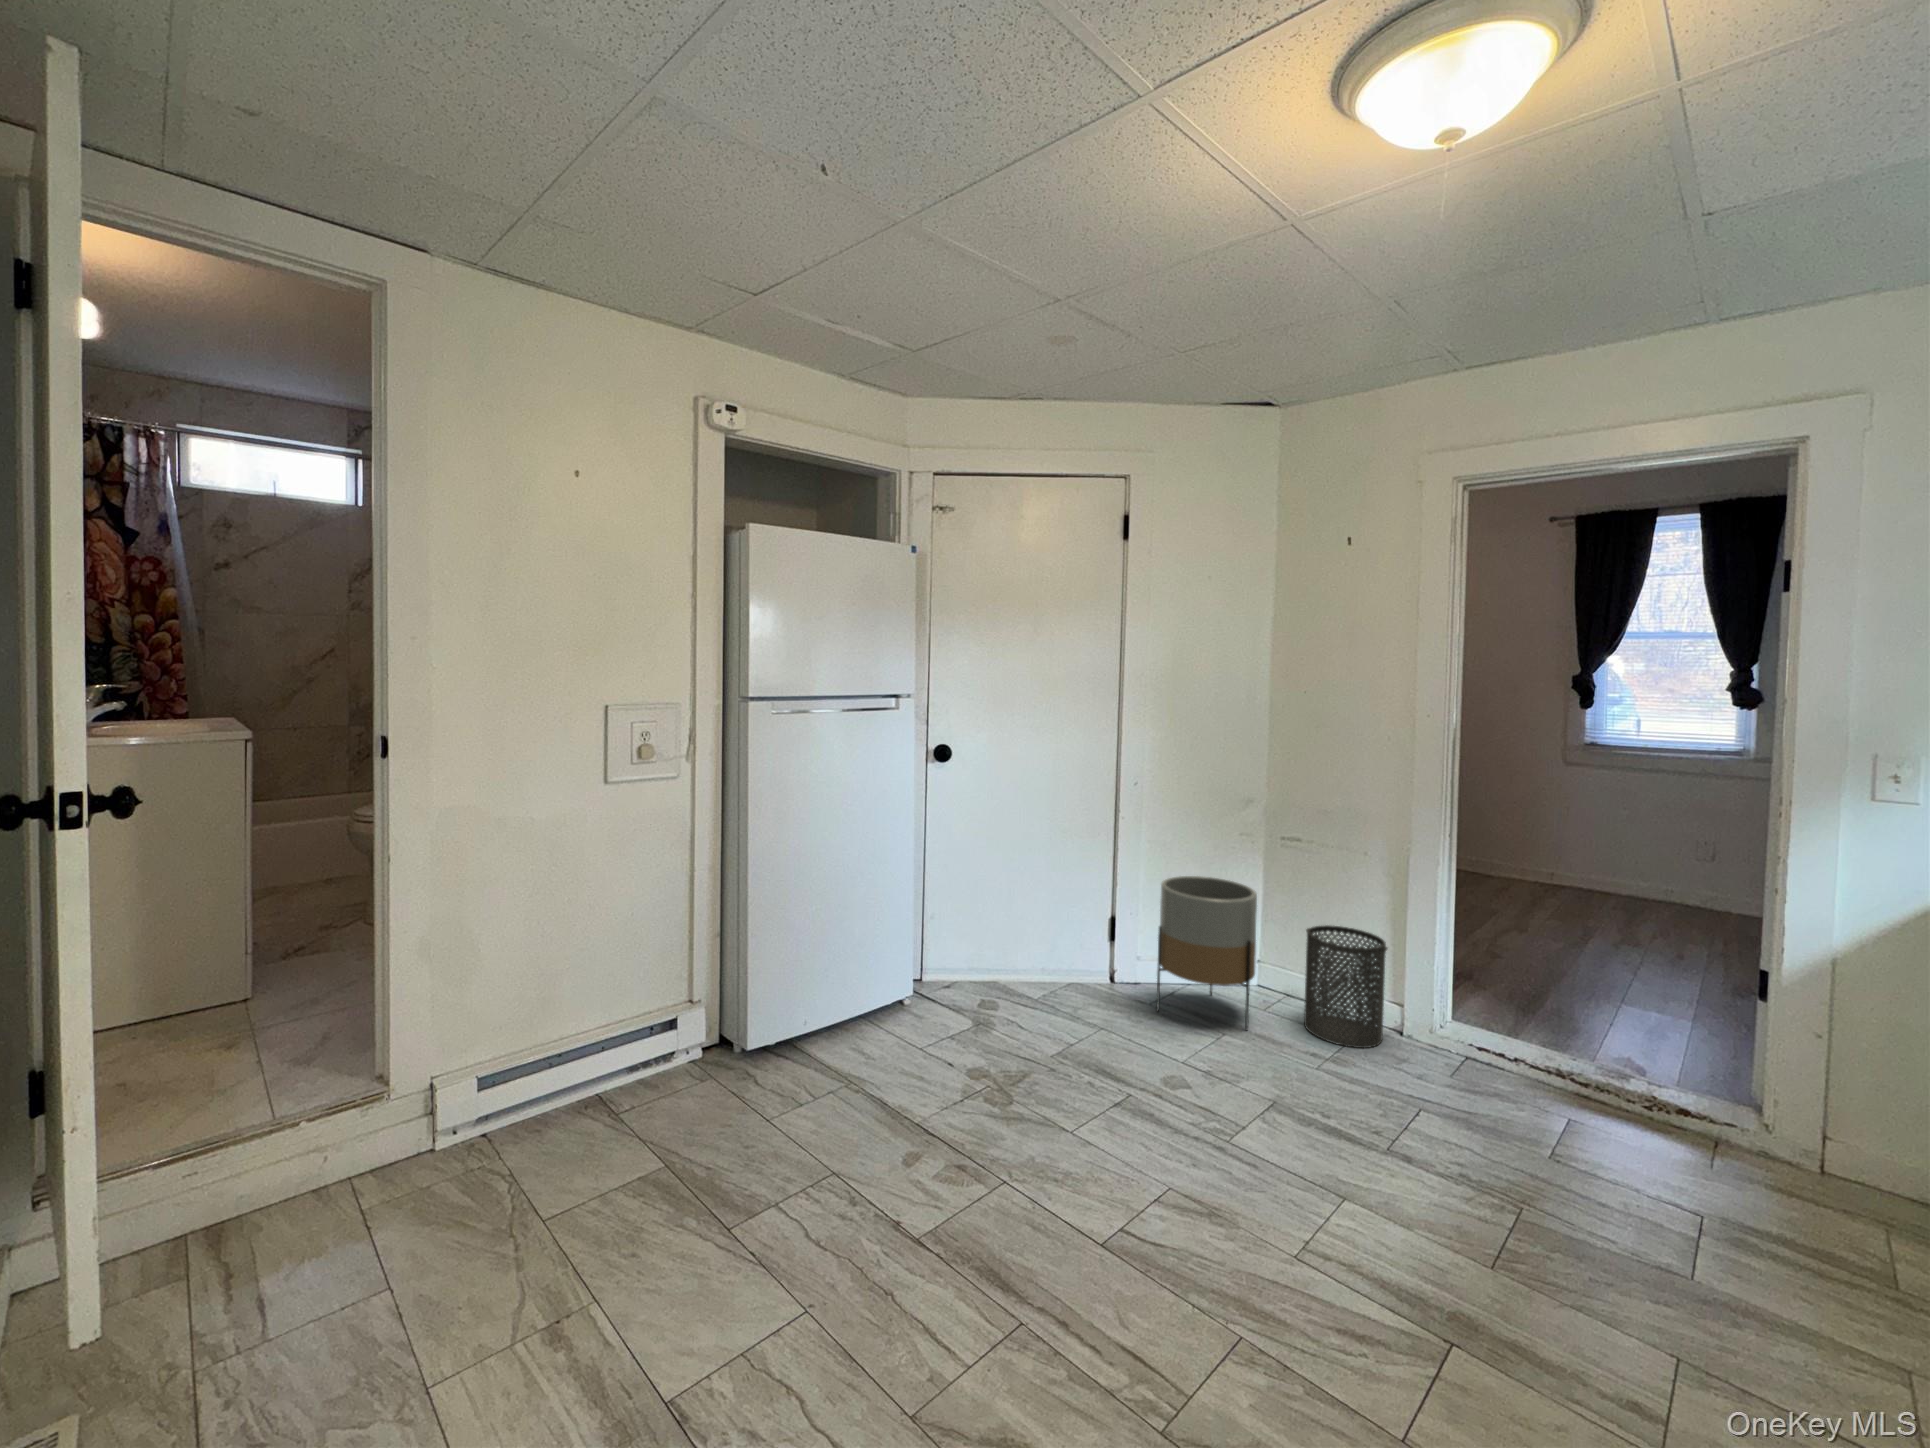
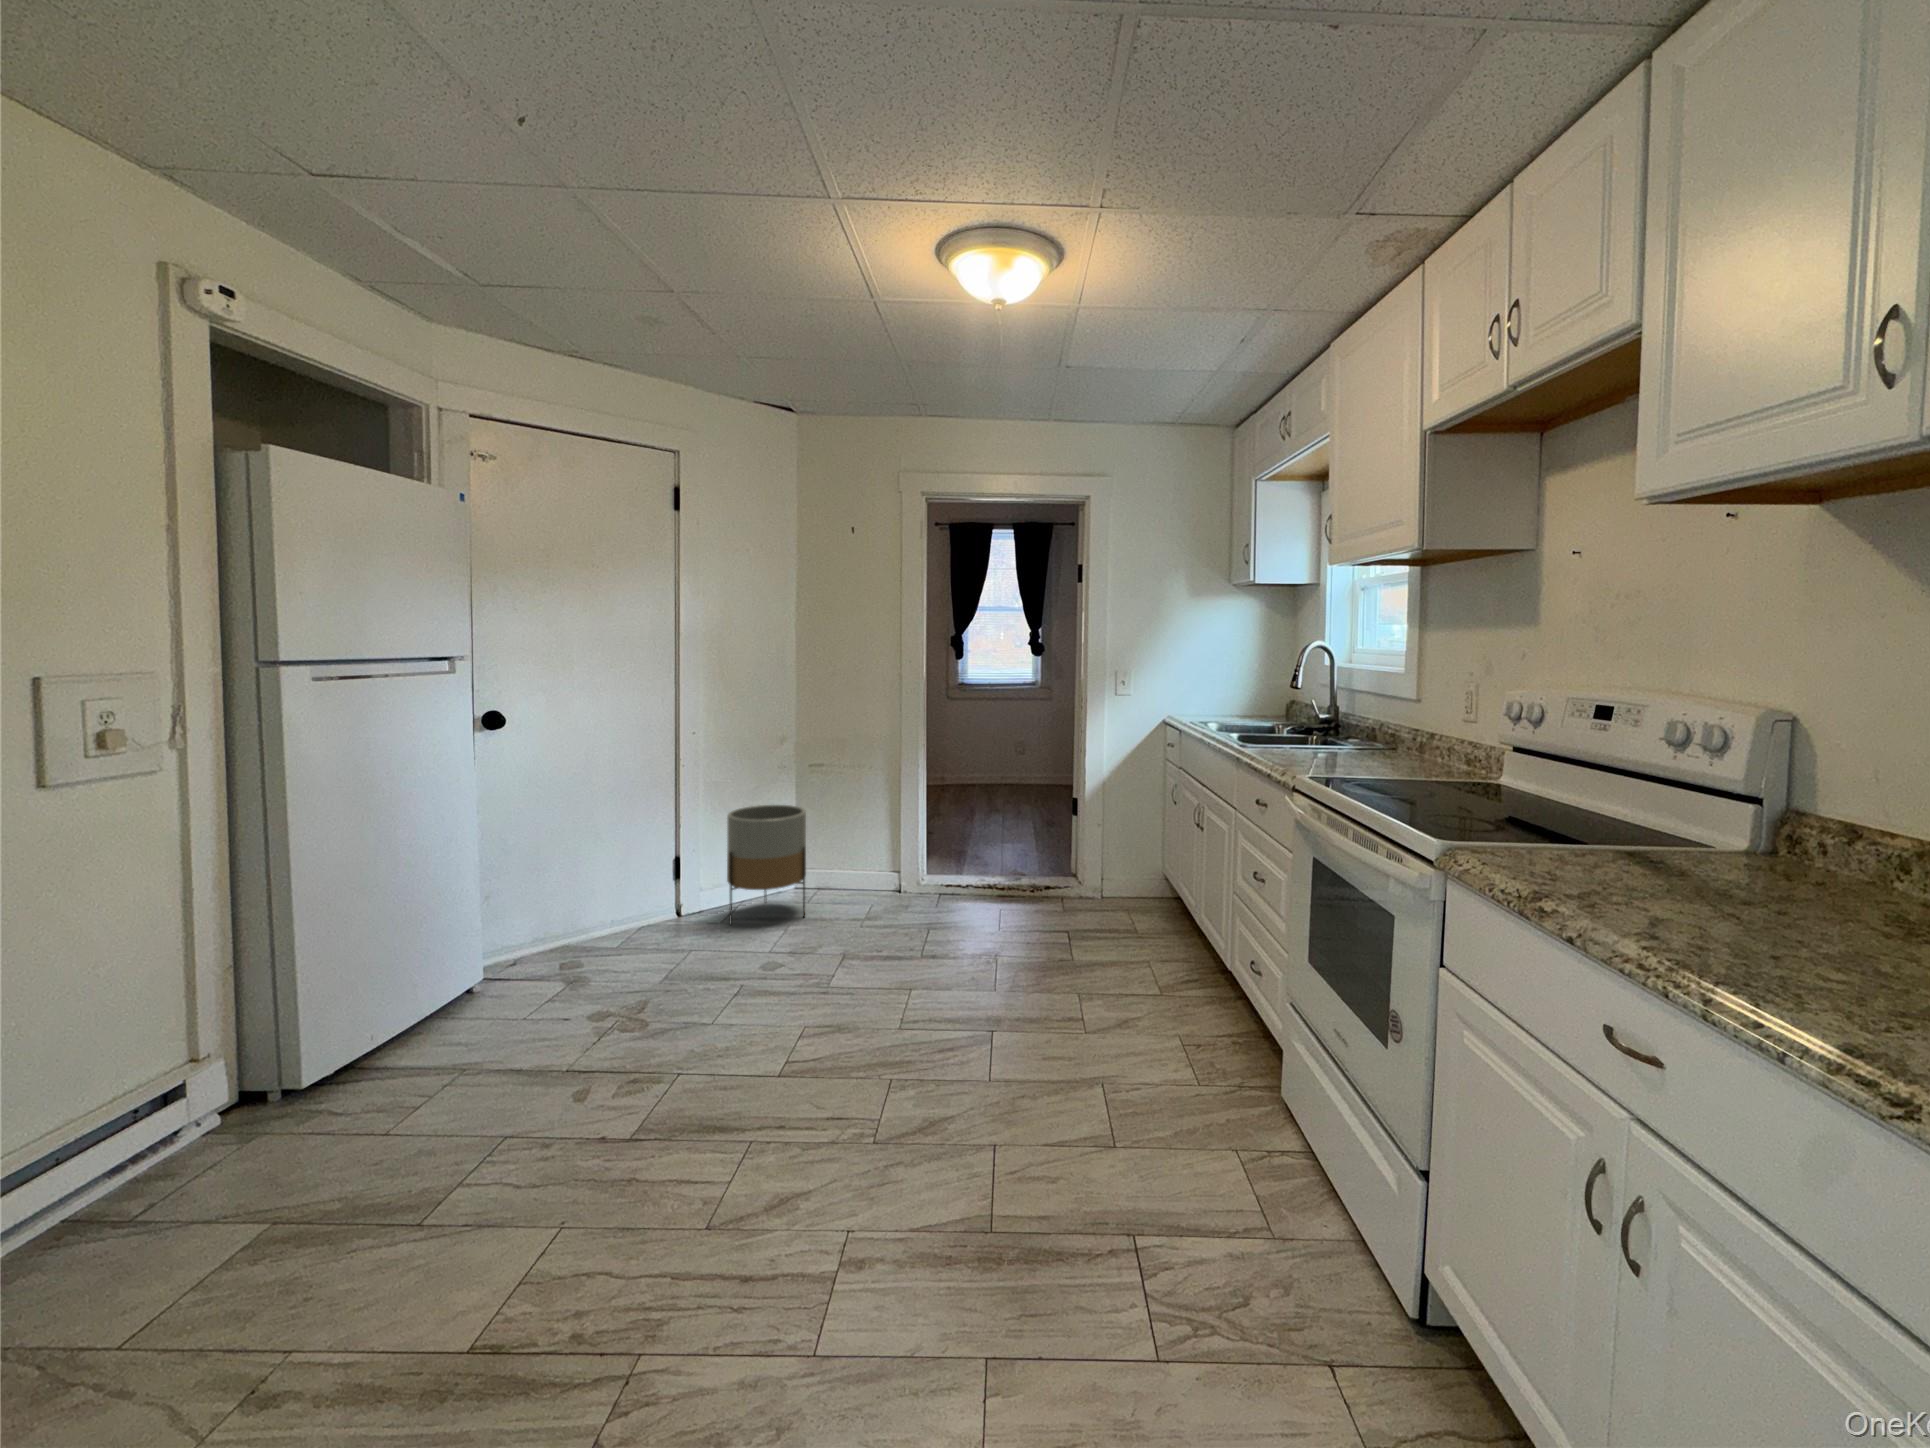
trash can: present [1304,925,1387,1048] -> none [839,823,895,908]

